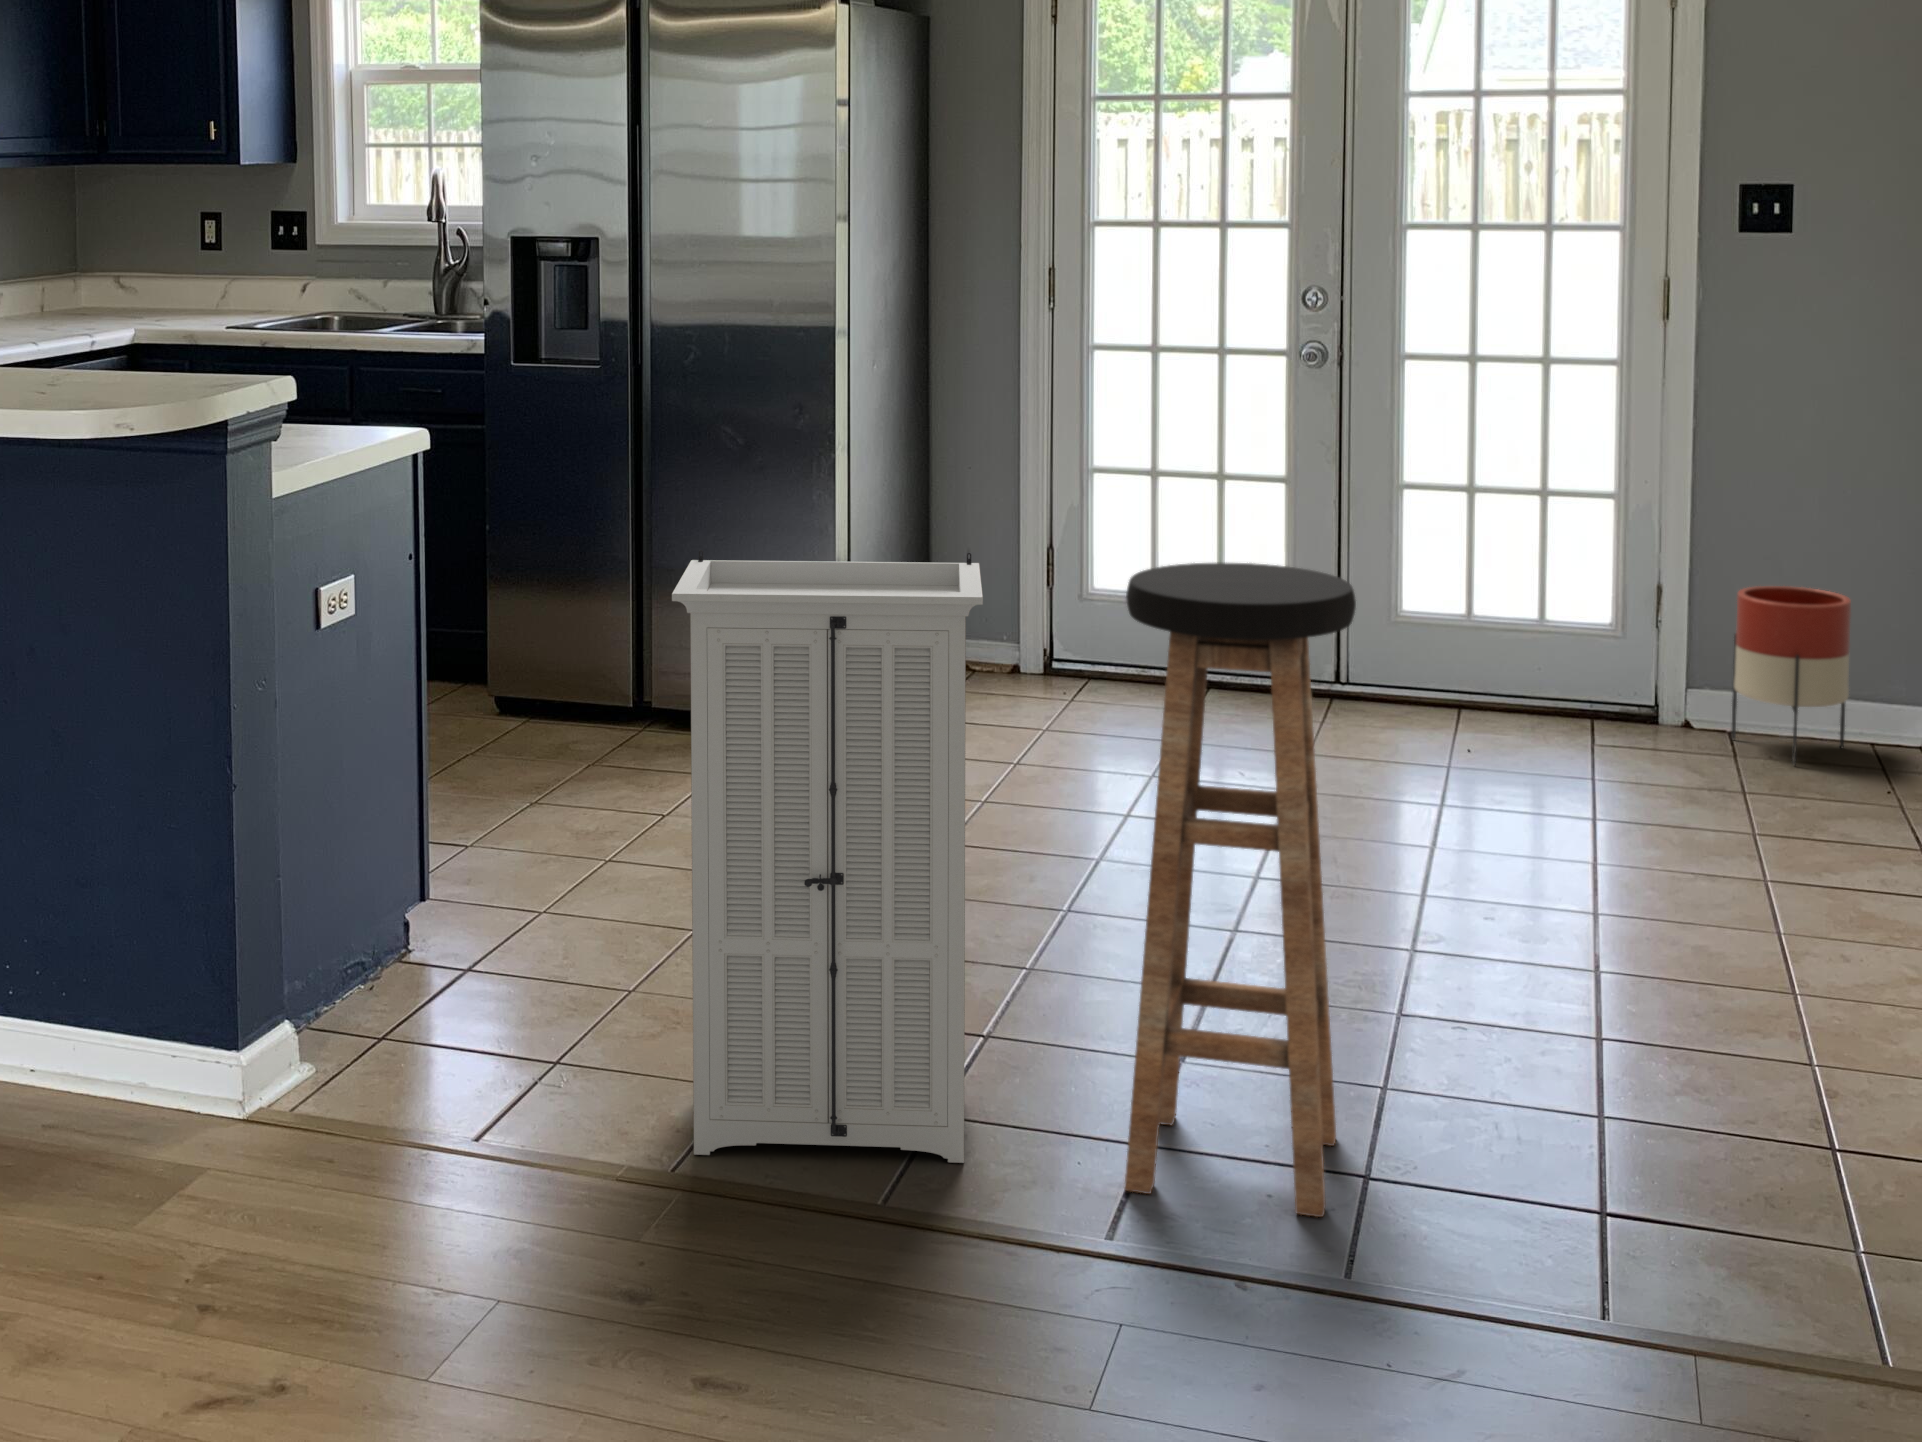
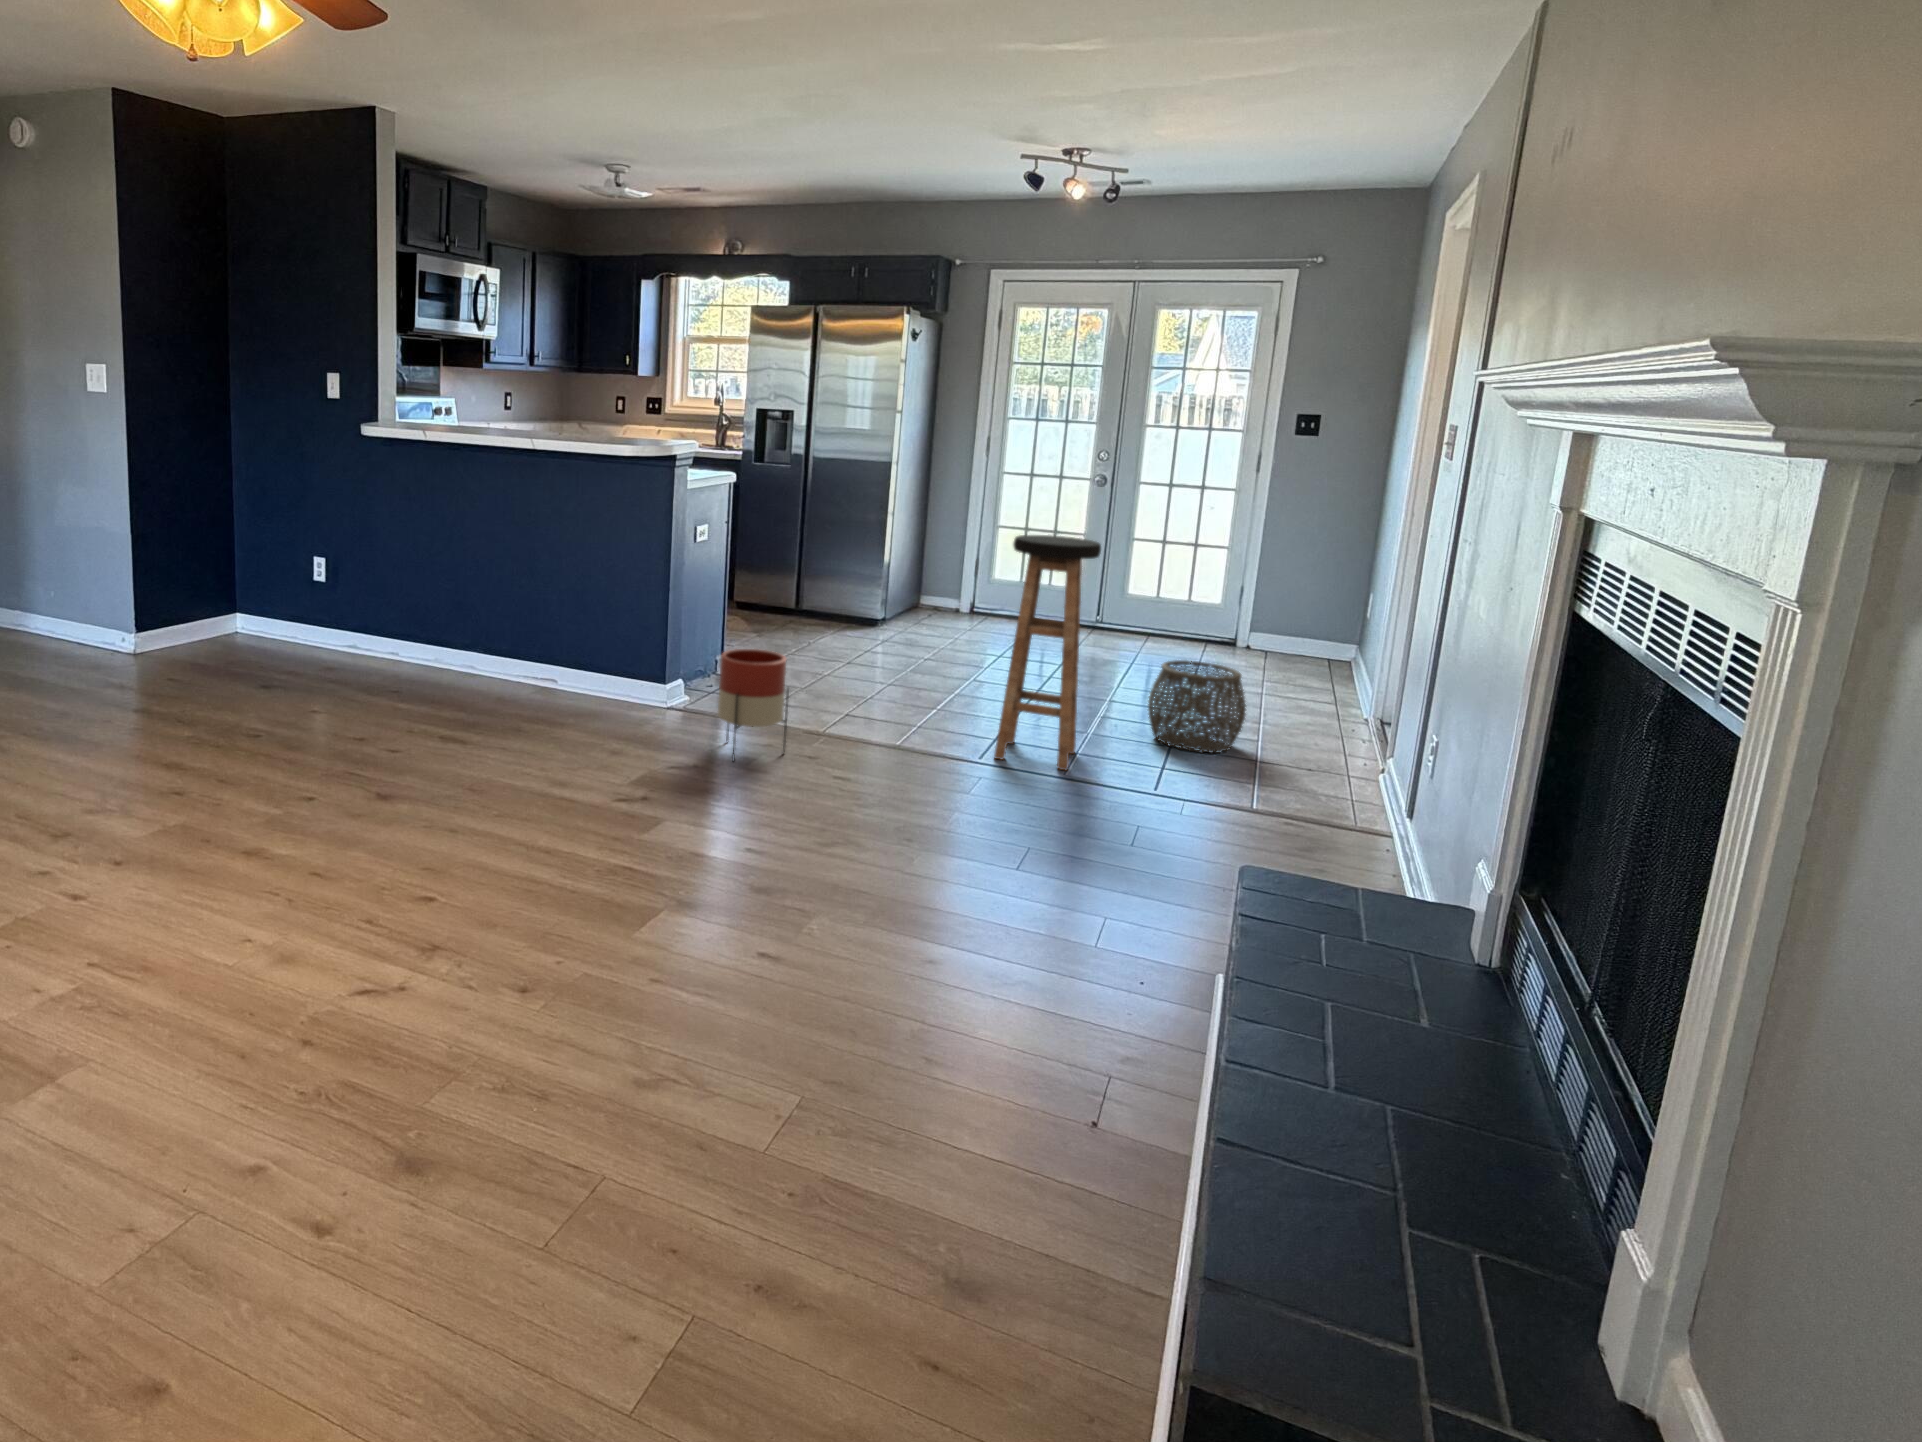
storage cabinet: present [672,550,983,1163] -> none [835,520,959,747]
planter: present [1731,586,1851,765] -> present [718,649,789,761]
woven basket: none [1500,843,1754,1102] -> present [1148,660,1246,753]

